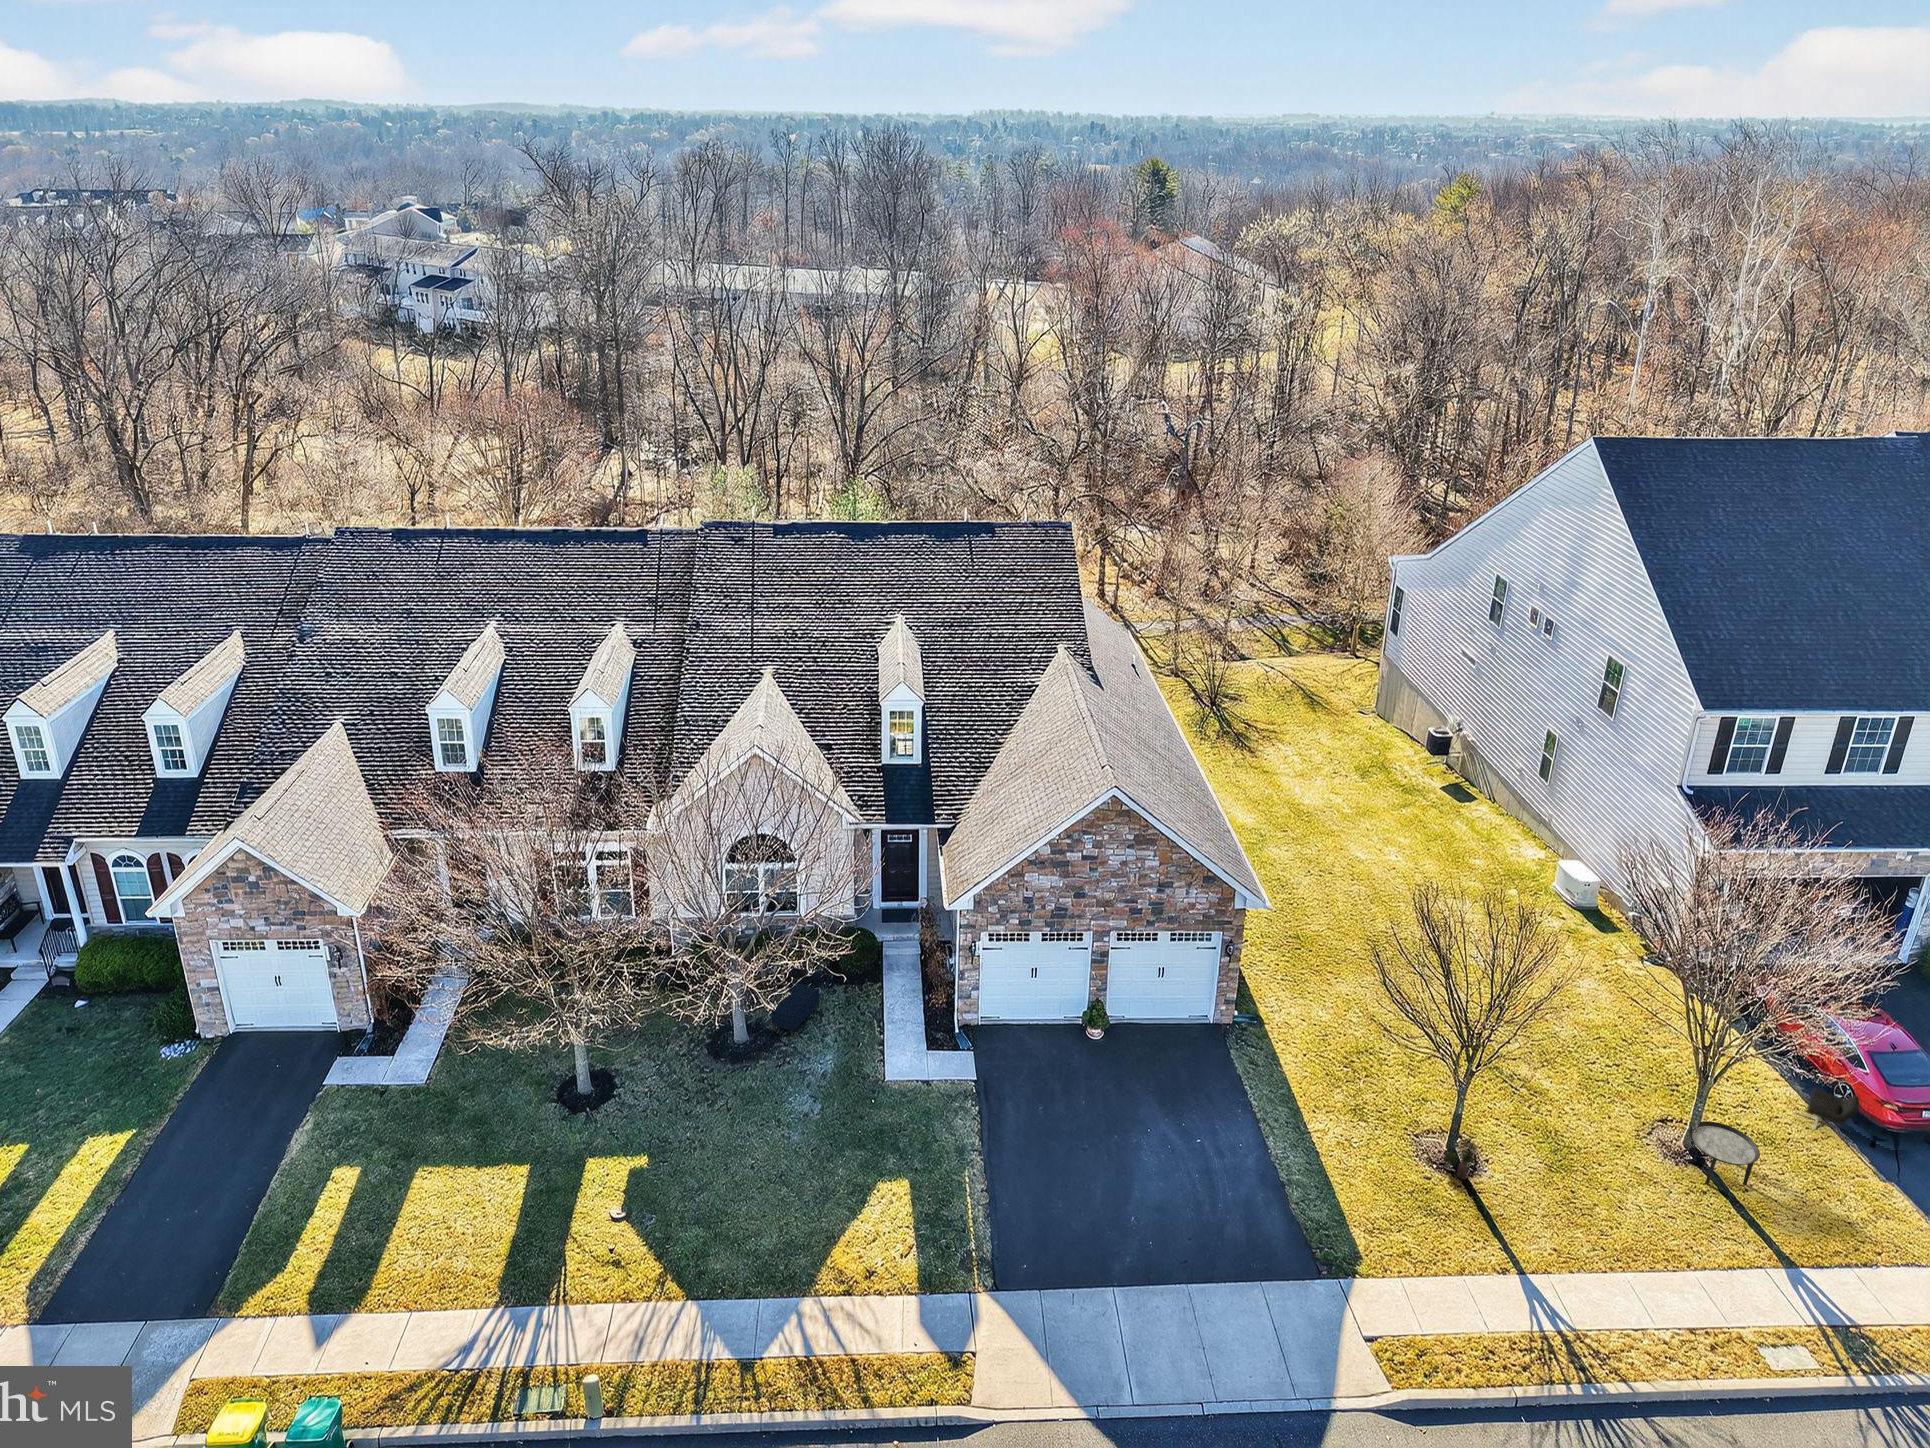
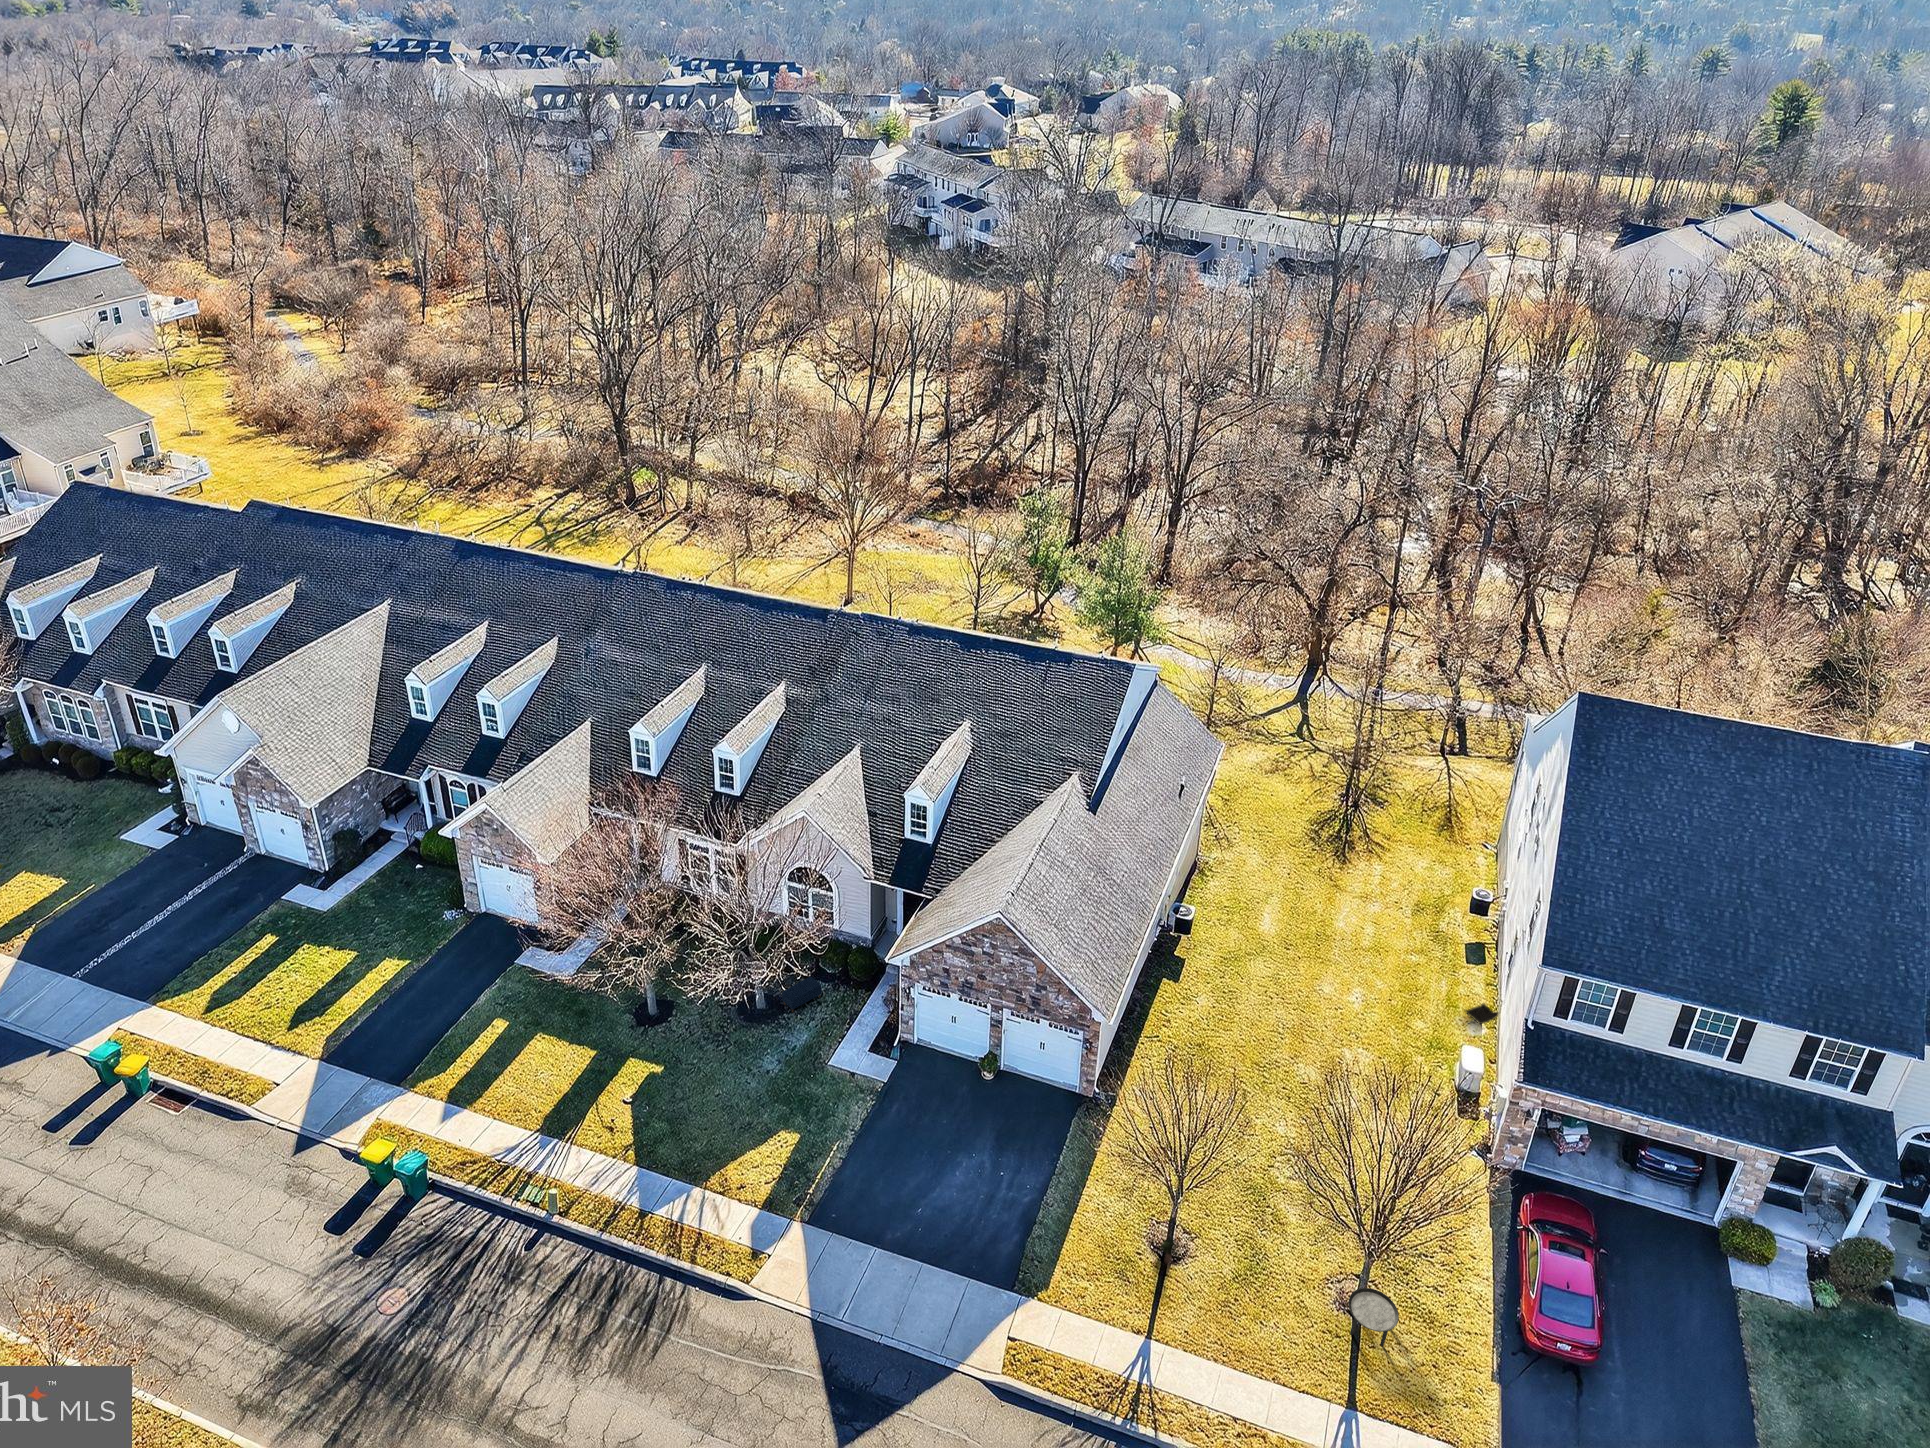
lounge chair: present [1807,1088,1859,1129] -> present [1465,1003,1499,1025]

